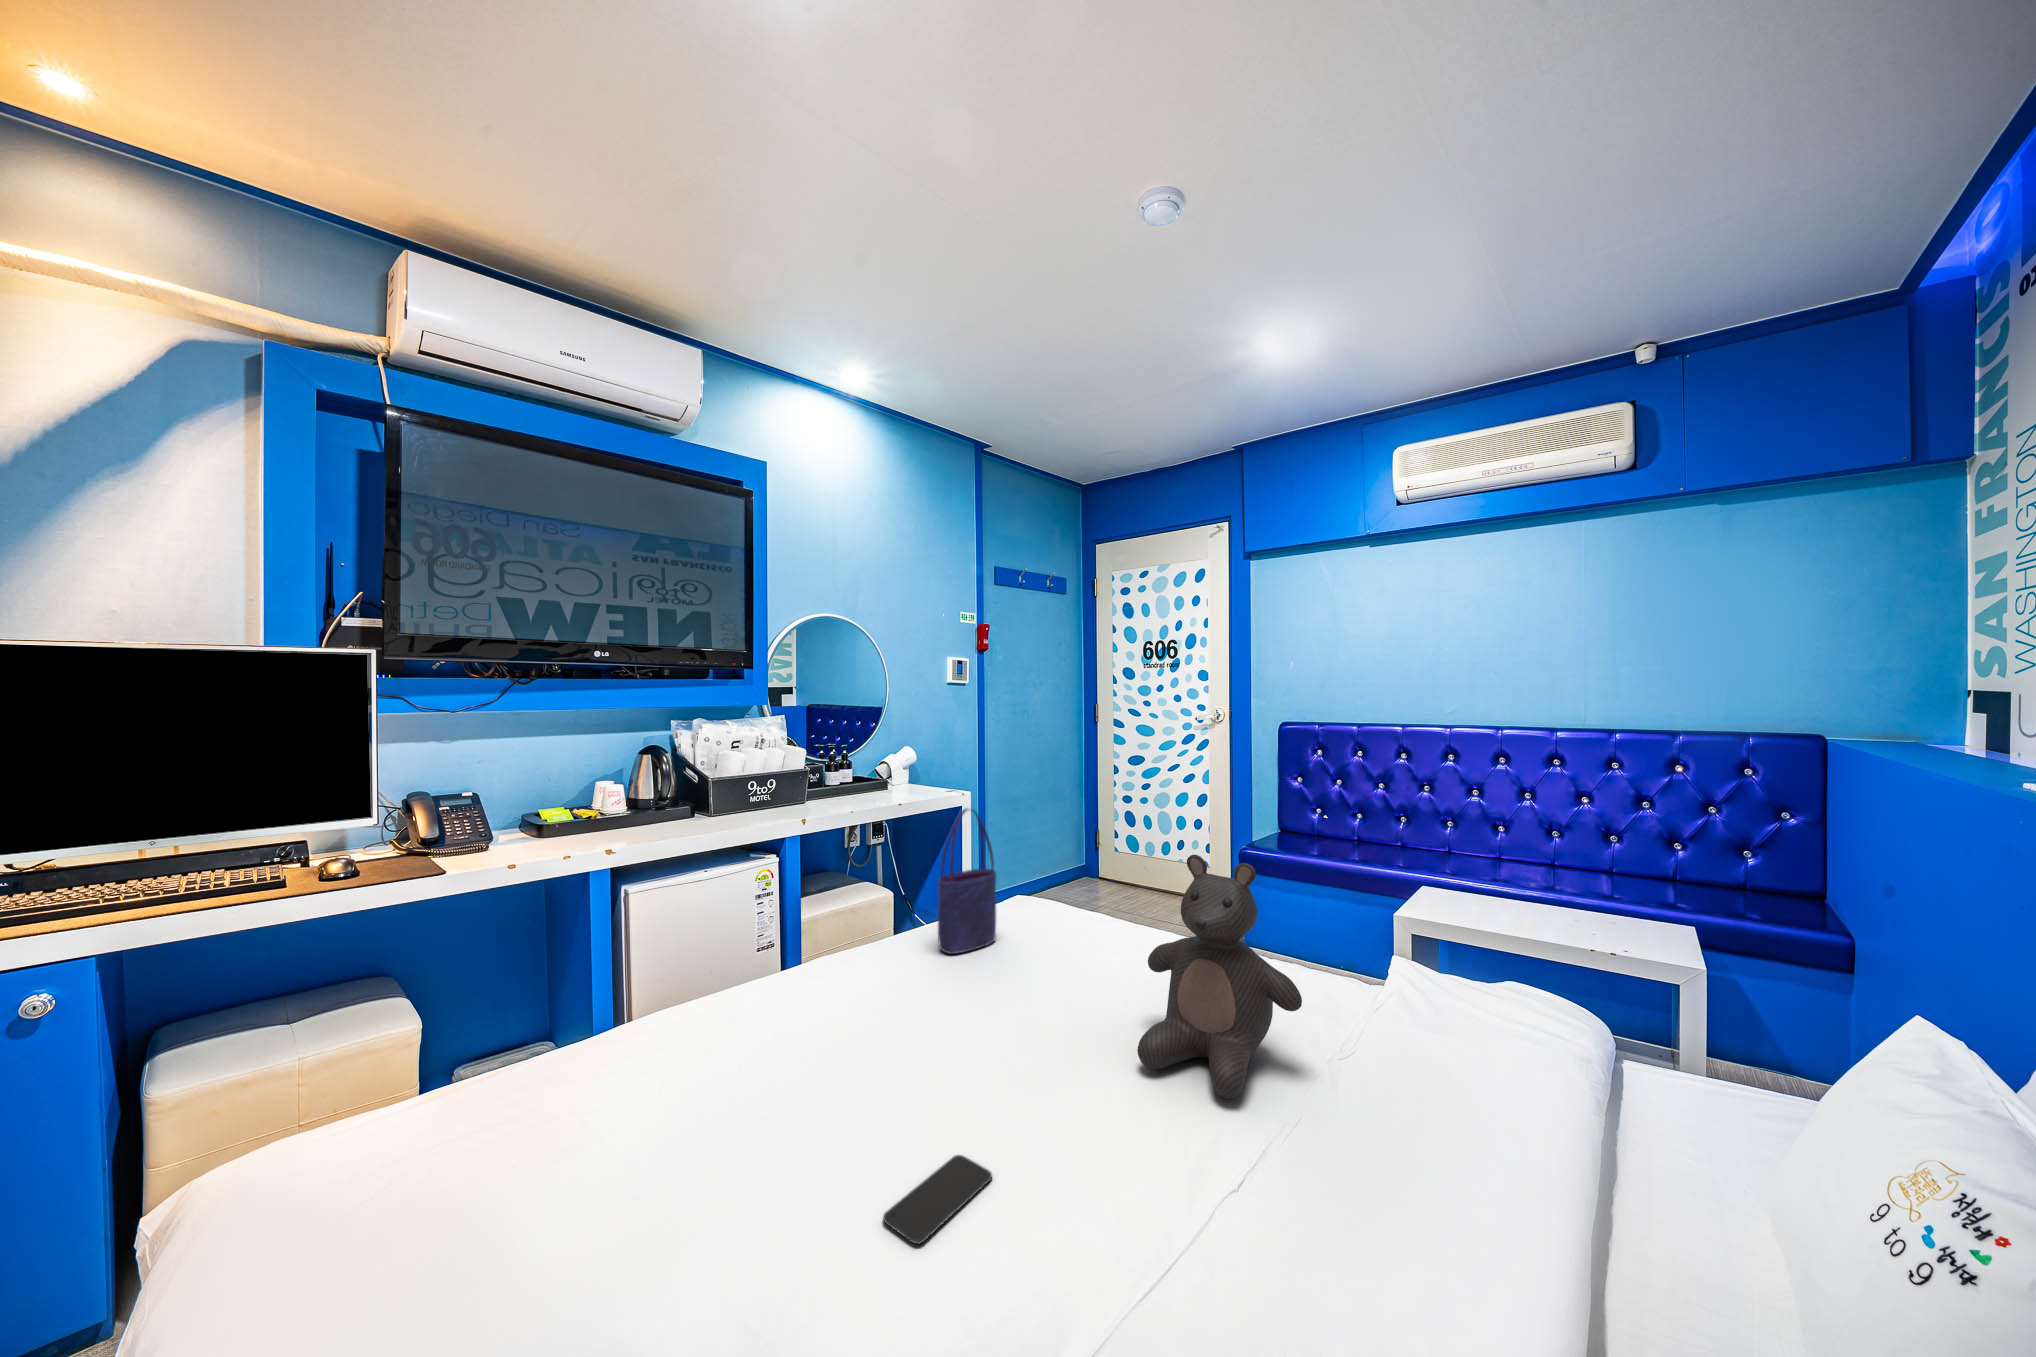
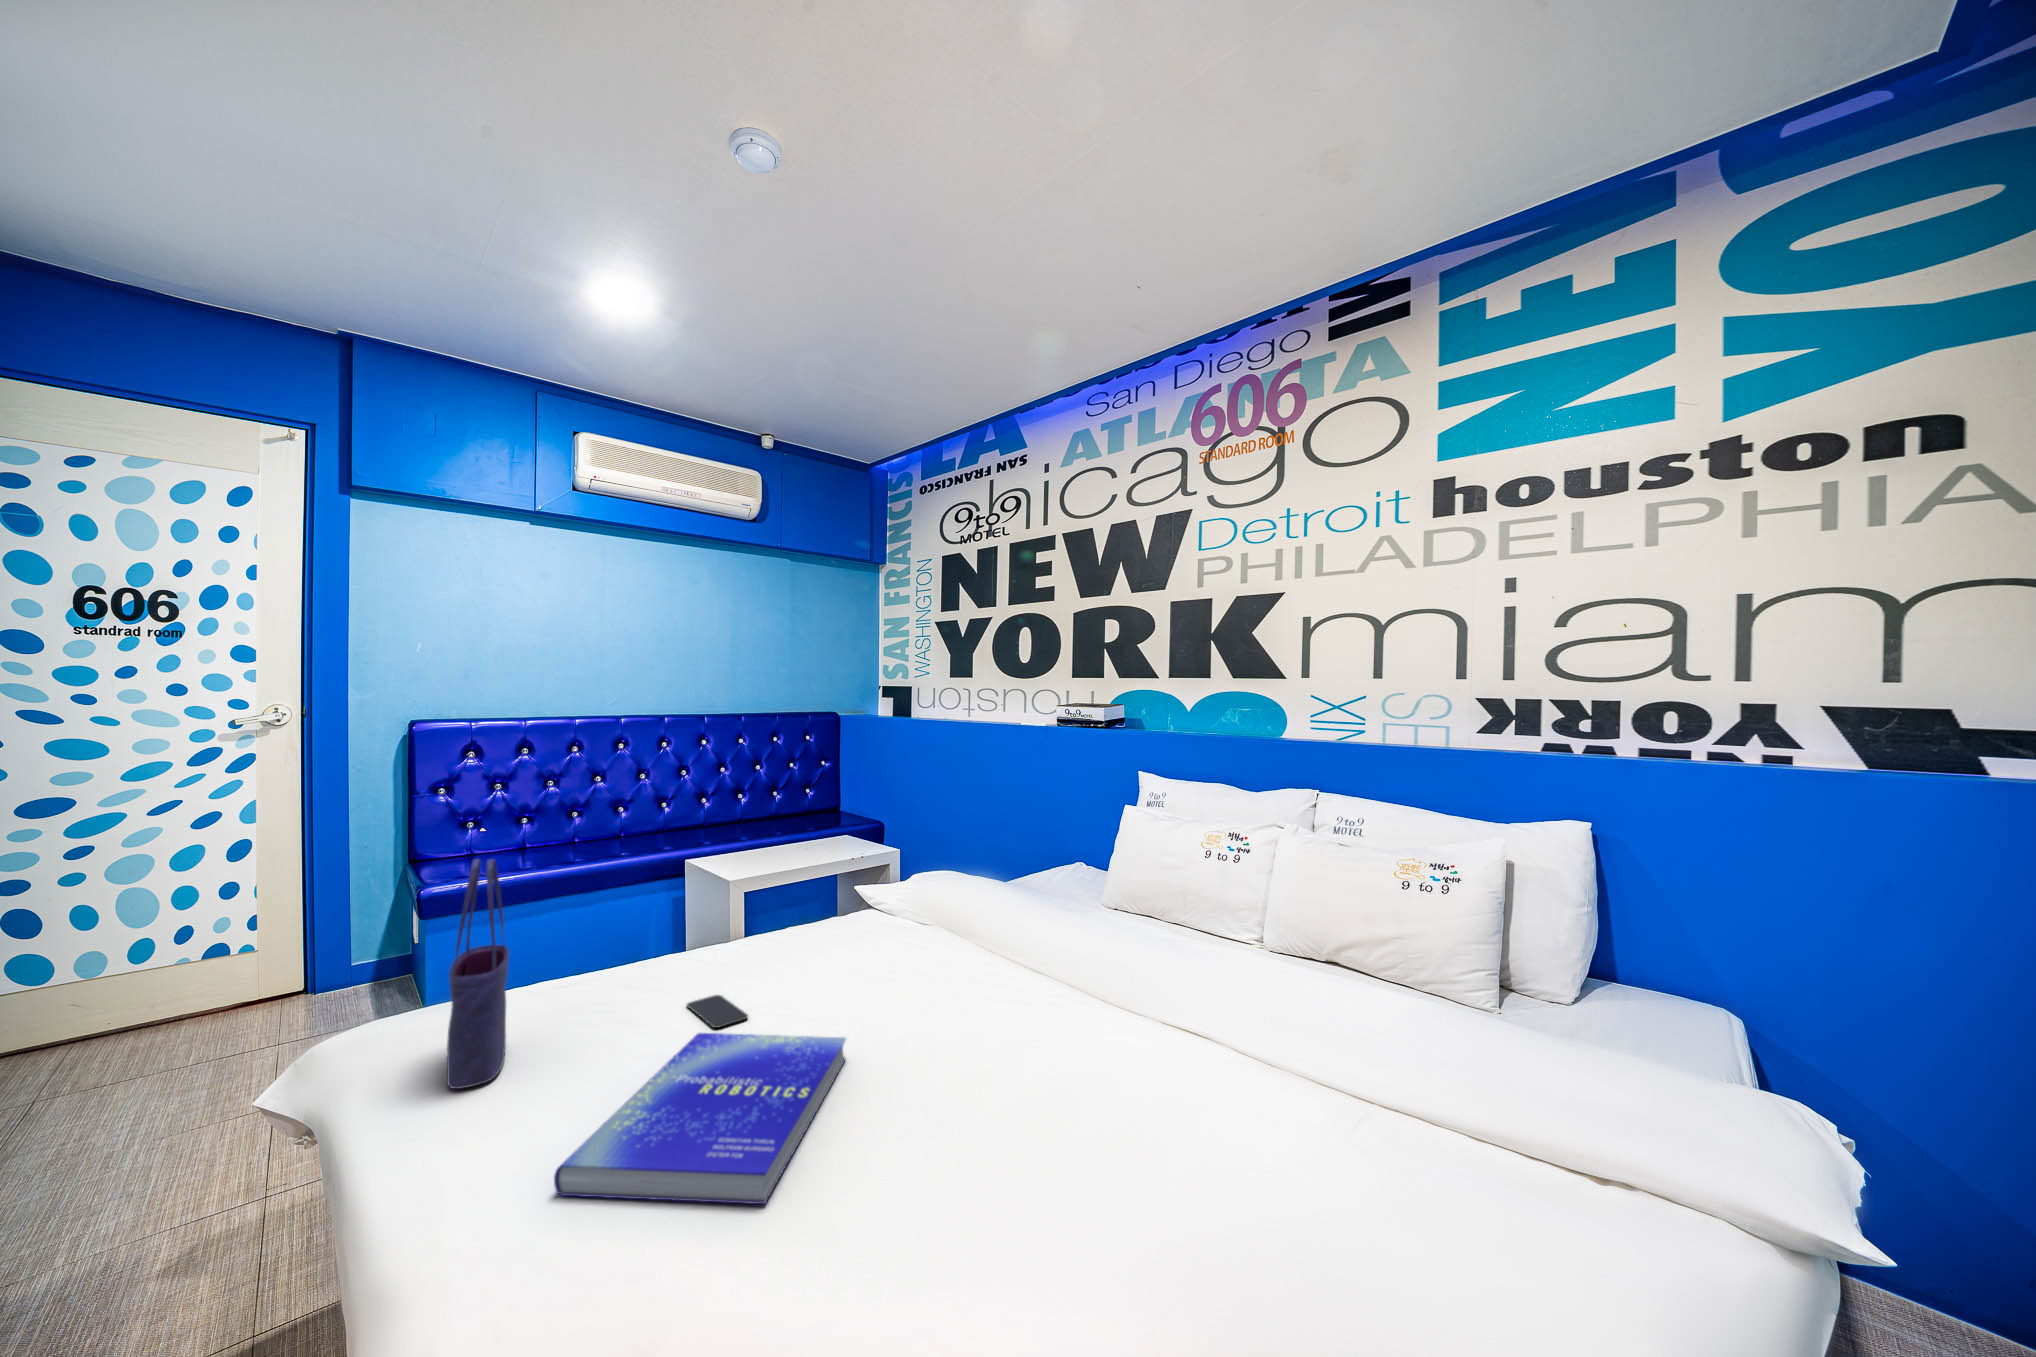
teddy bear: present [1138,855,1302,1099] -> none [797,817,929,1000]
book: none [797,992,1021,1100] -> present [554,1033,846,1204]
smartphone: present [883,1155,992,1244] -> present [686,995,748,1028]

